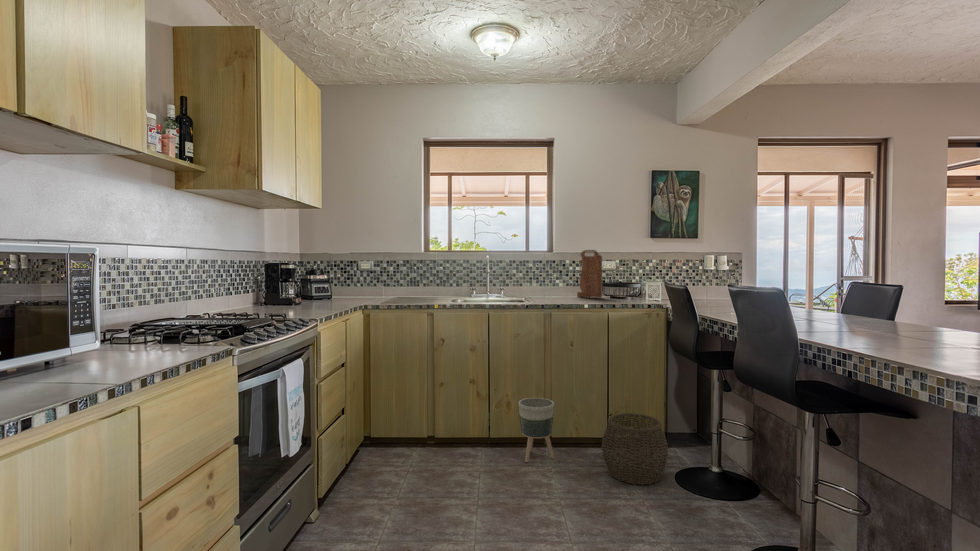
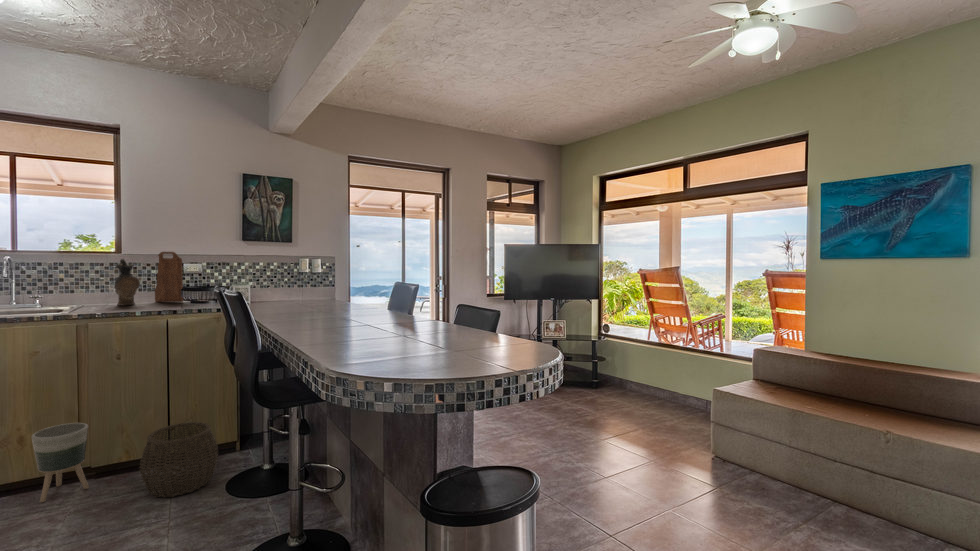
ceramic pitcher: none [553,257,572,298] -> present [115,259,140,306]

